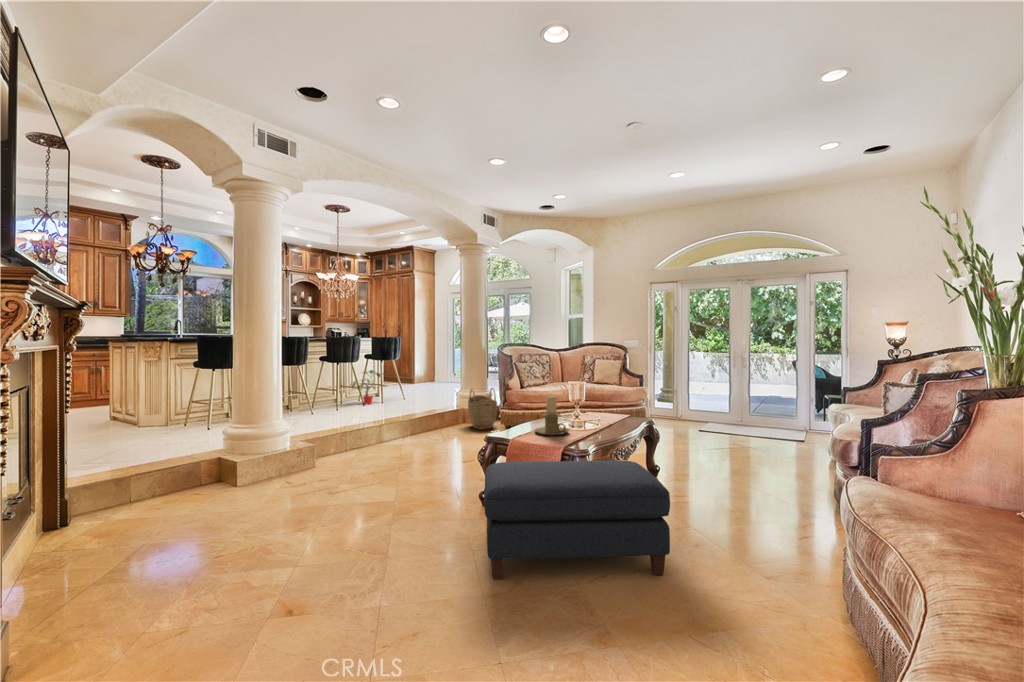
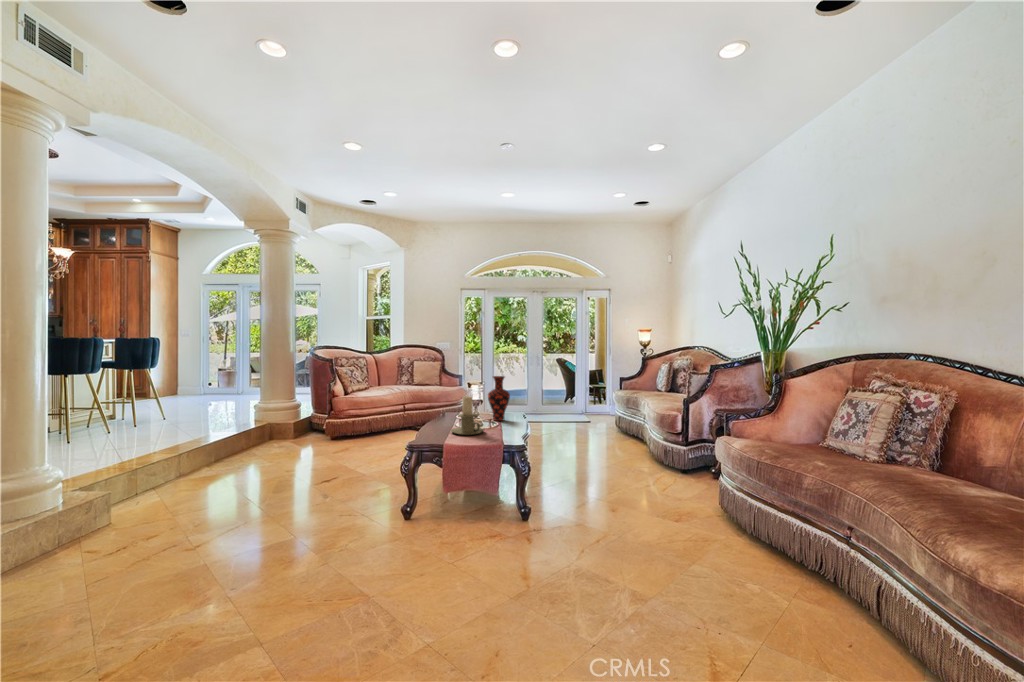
potted plant: present [352,370,387,404] -> none [84,381,148,428]
vase: none [594,377,619,425] -> present [488,376,510,421]
woven basket: present [468,388,497,429] -> none [280,395,320,443]
ottoman: present [484,461,670,579] -> none [449,449,628,579]

